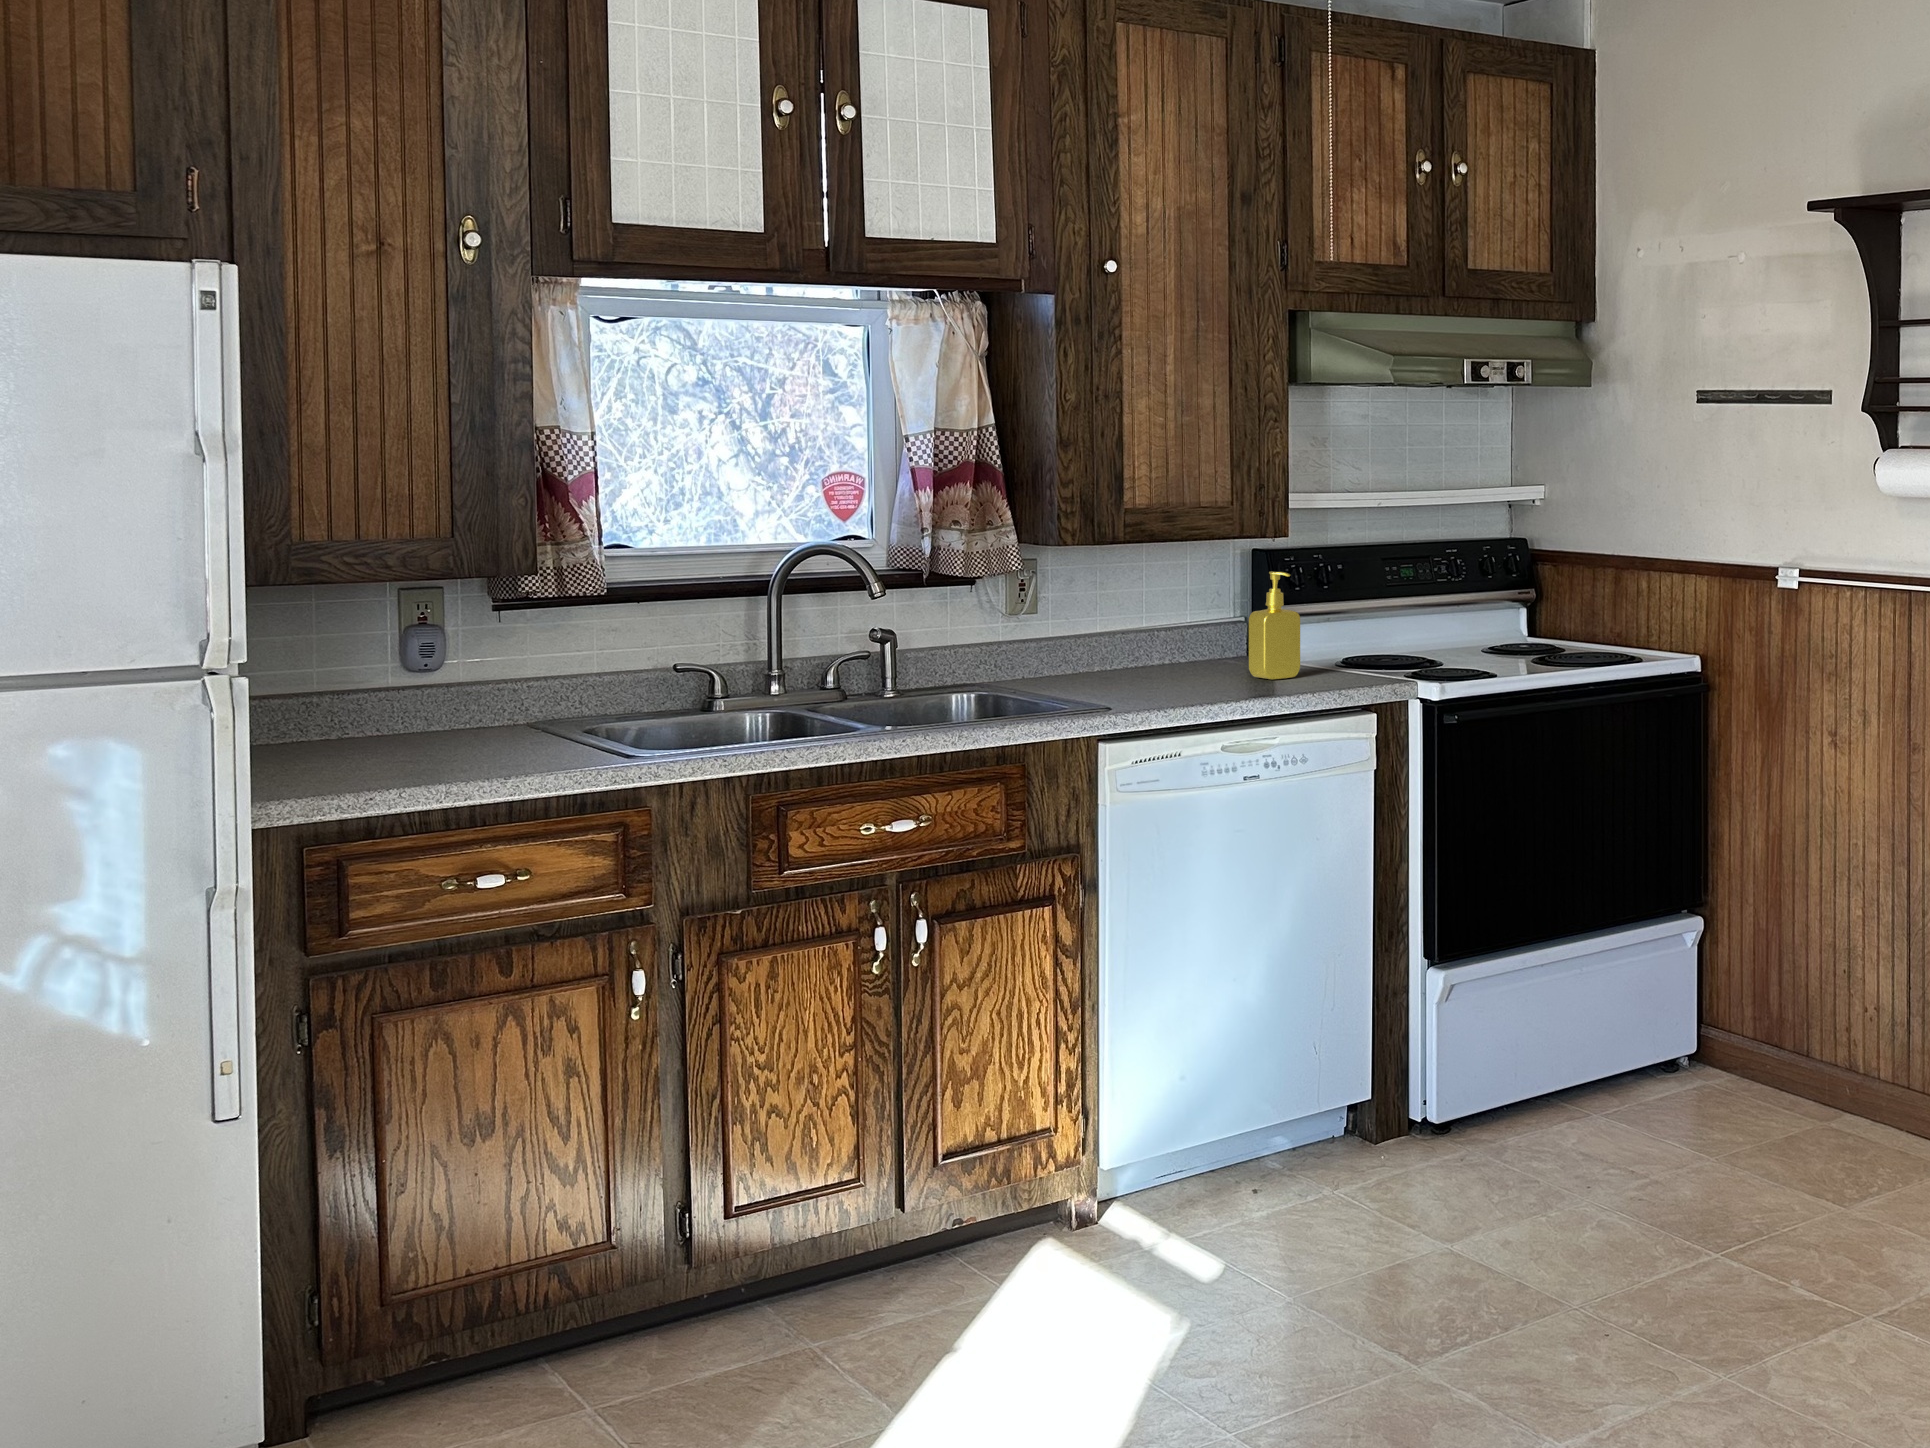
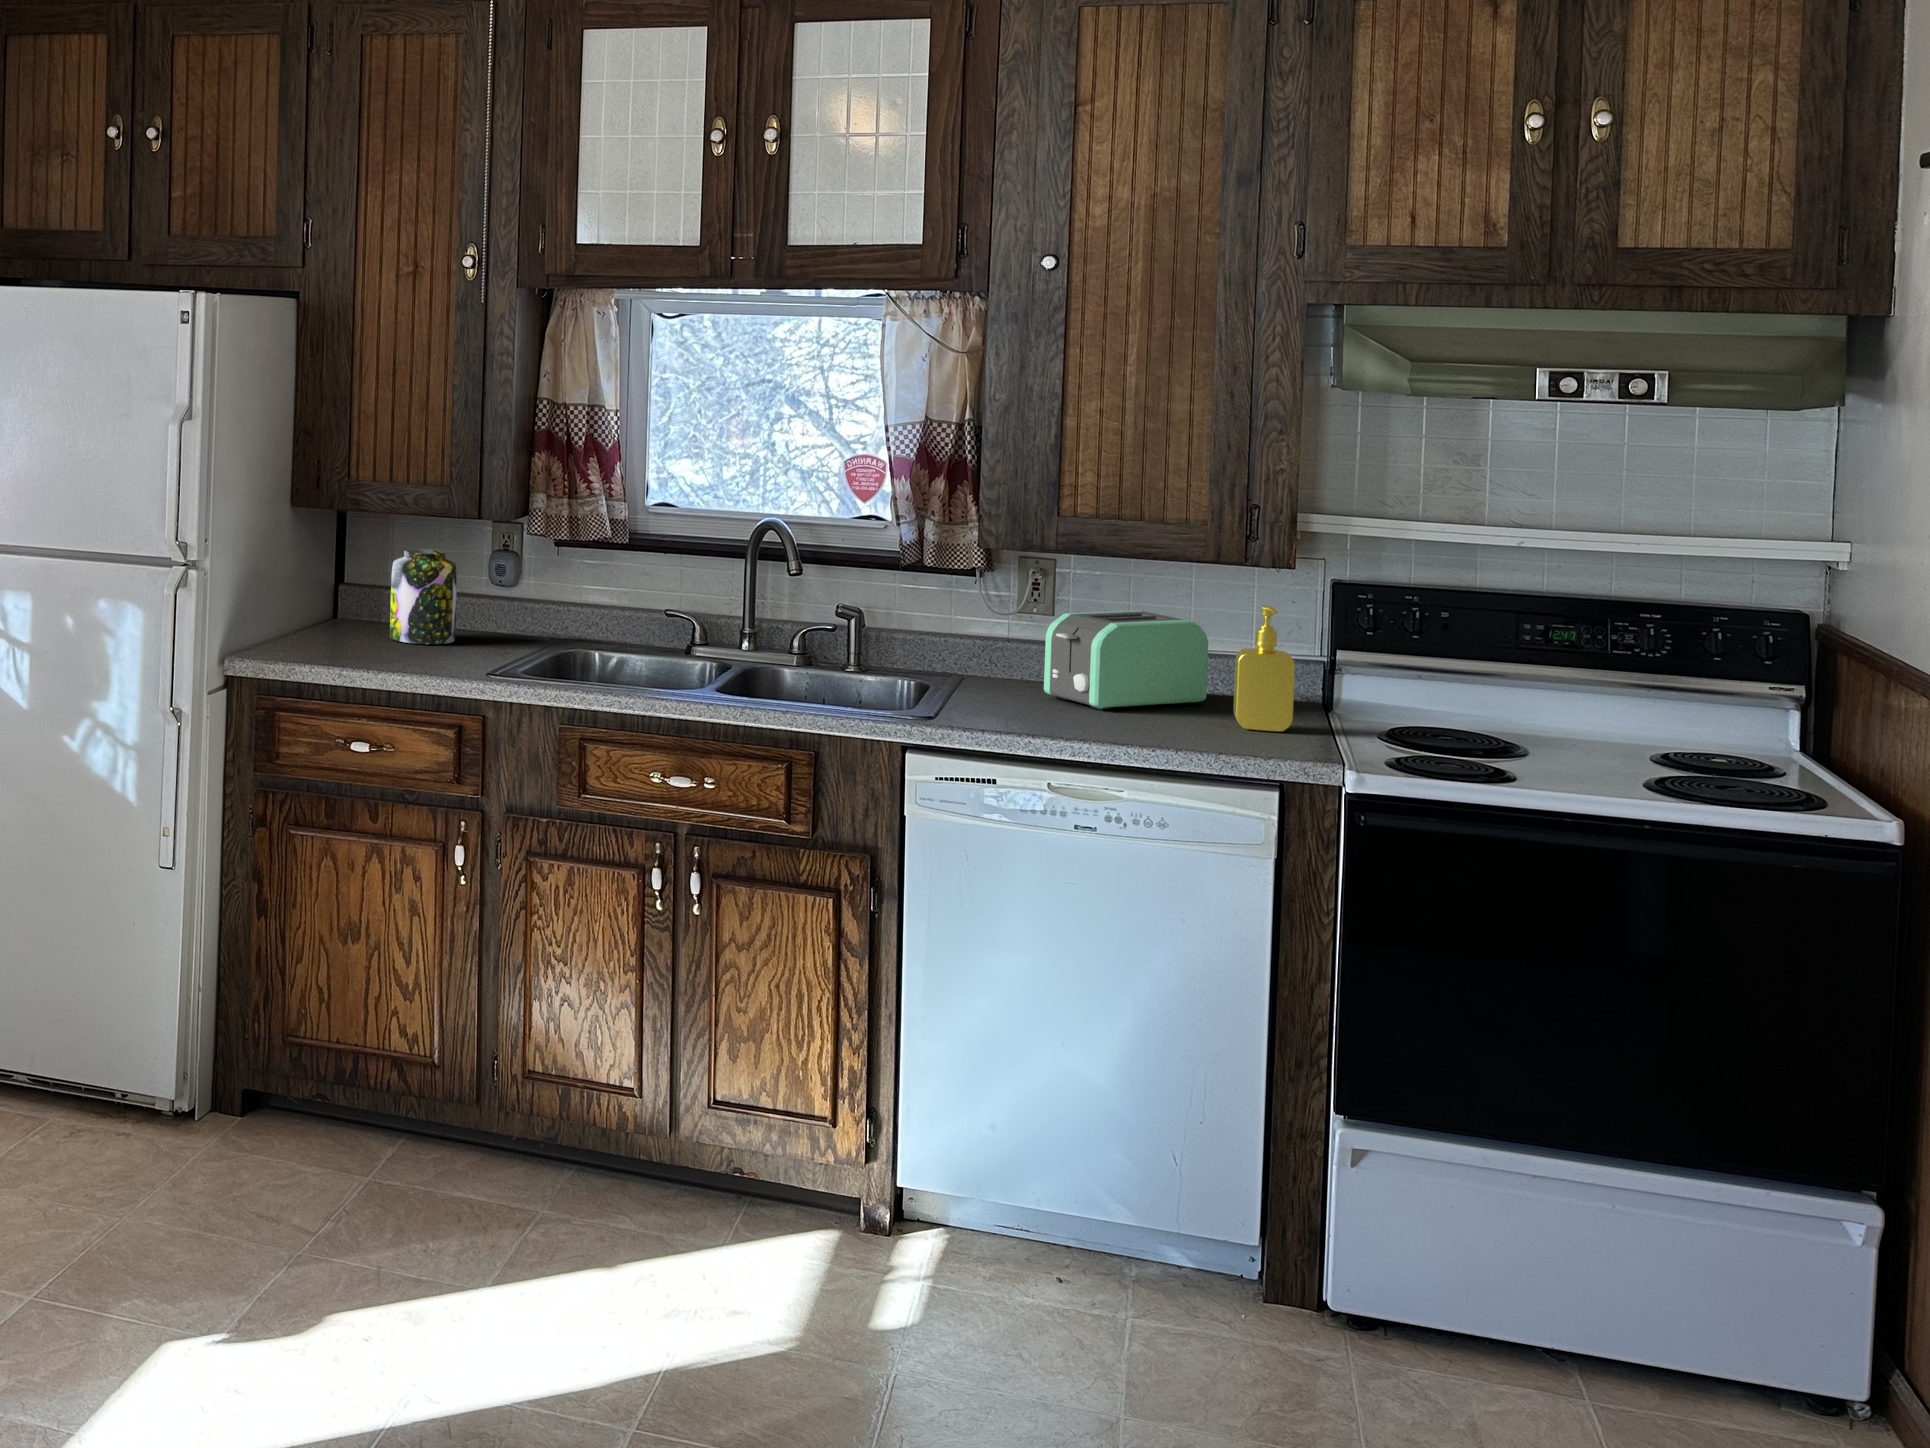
toaster: none [1076,597,1182,687] -> present [1044,610,1208,710]
jar: none [295,631,402,758] -> present [390,549,457,644]

